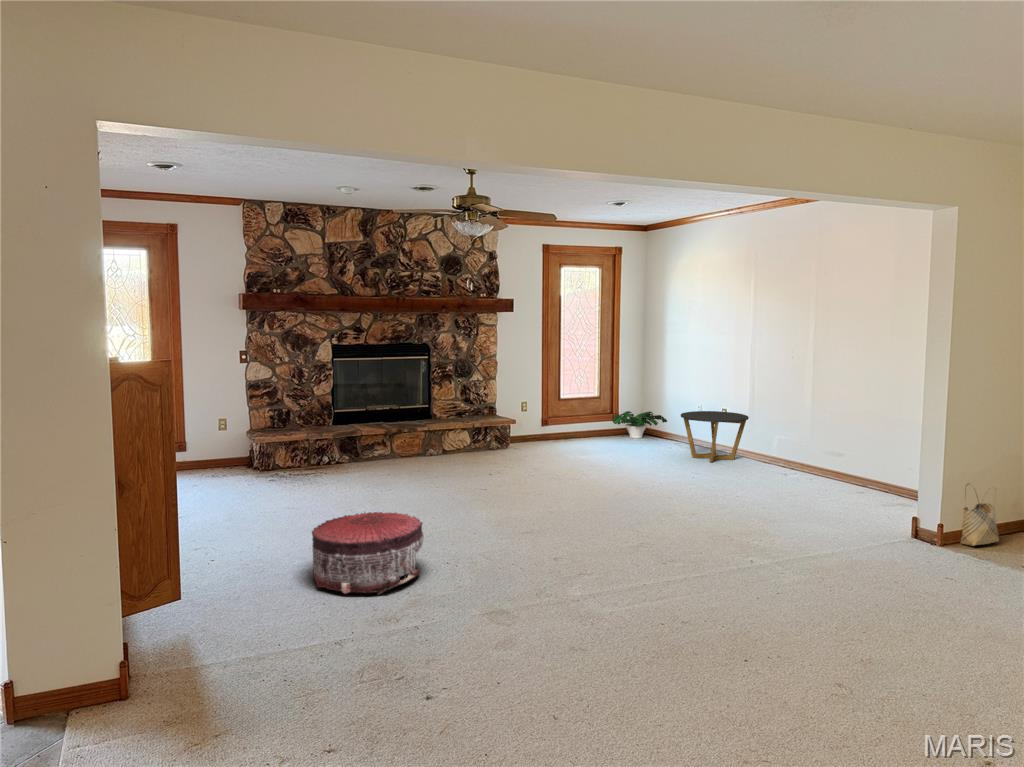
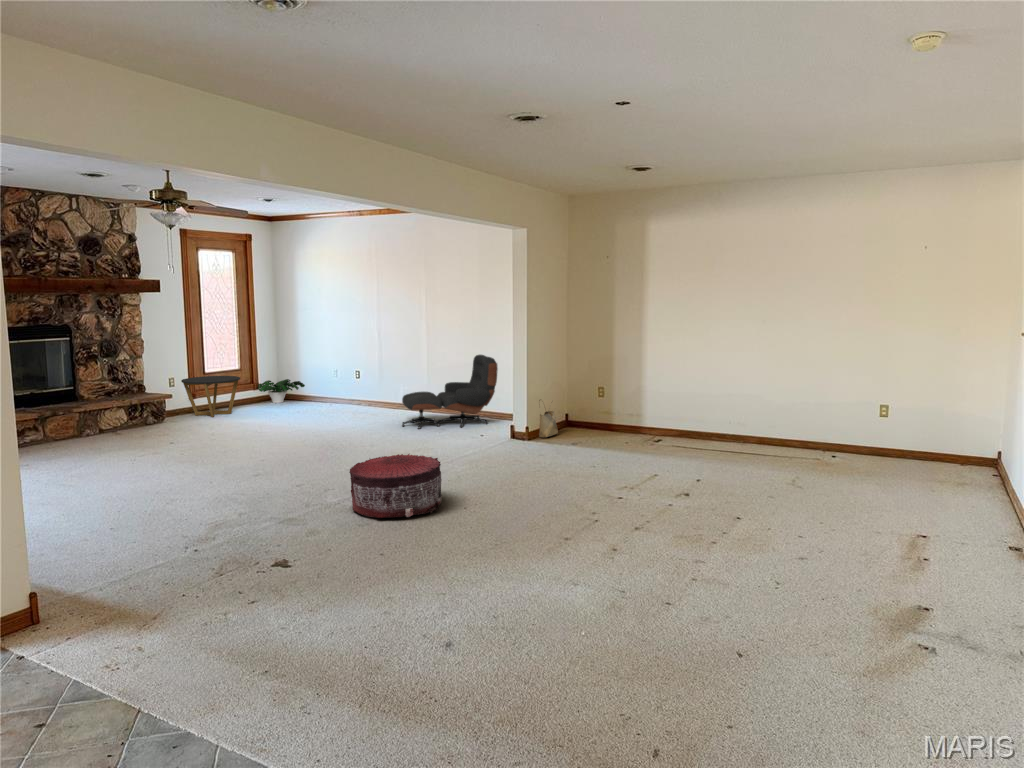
lounge chair: none [757,403,906,505] -> present [402,355,498,429]
side table: present [681,411,749,462] -> present [181,376,240,417]
pouf: present [312,512,424,594] -> present [349,454,442,518]

